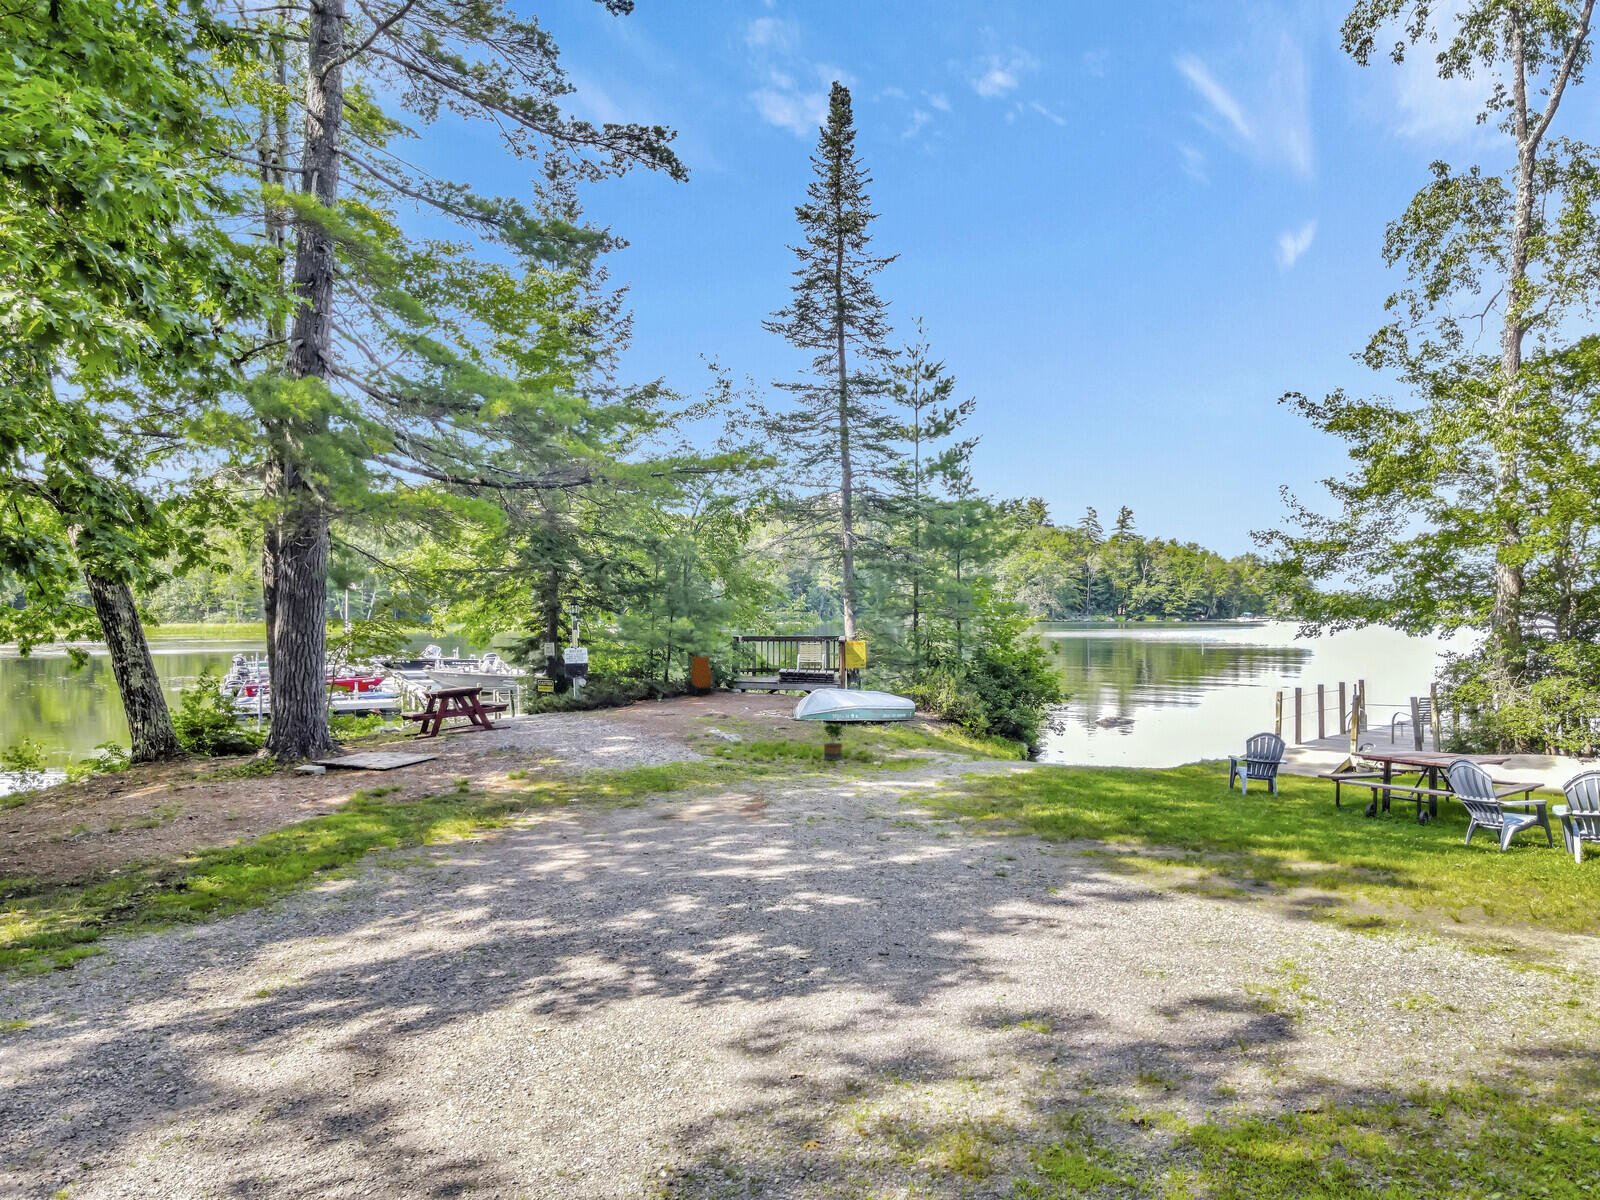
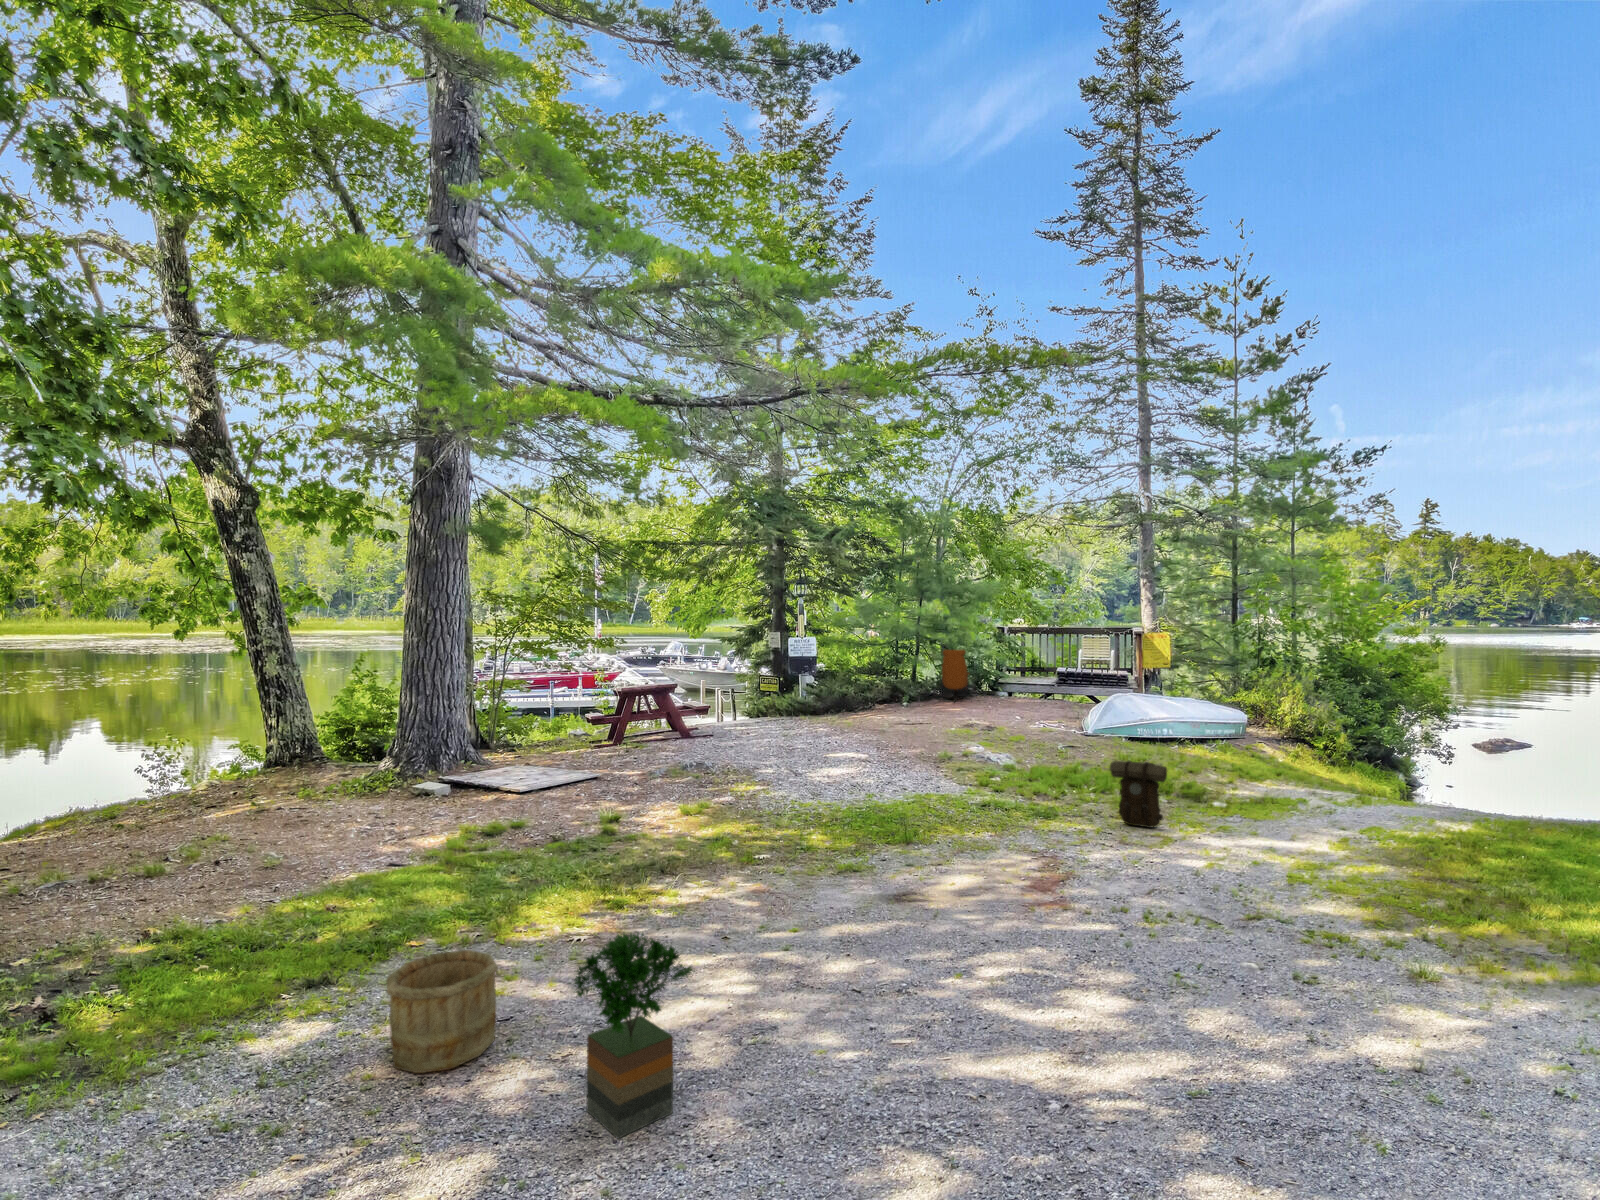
potted tree: present [824,724,843,760] -> present [574,933,694,1139]
backpack: none [777,735,808,773] -> present [1110,761,1168,828]
wooden bucket: none [413,826,464,872] -> present [387,950,498,1073]

